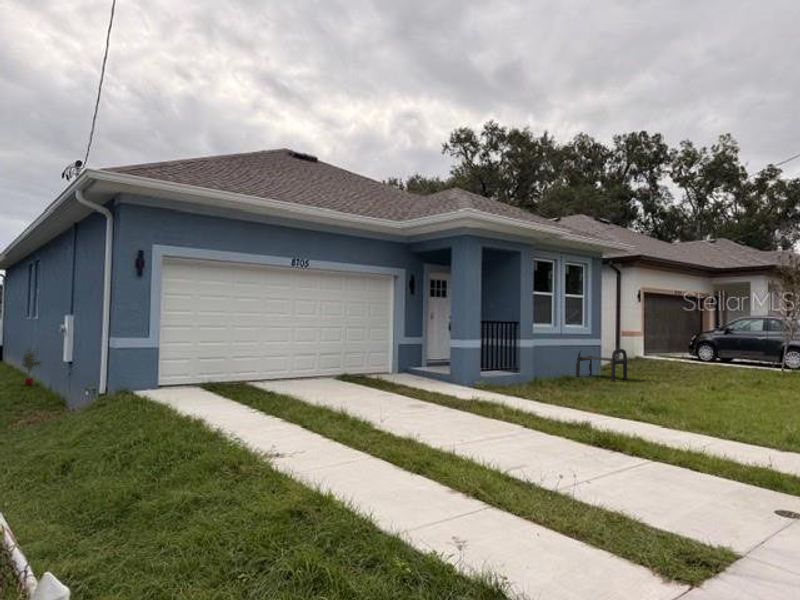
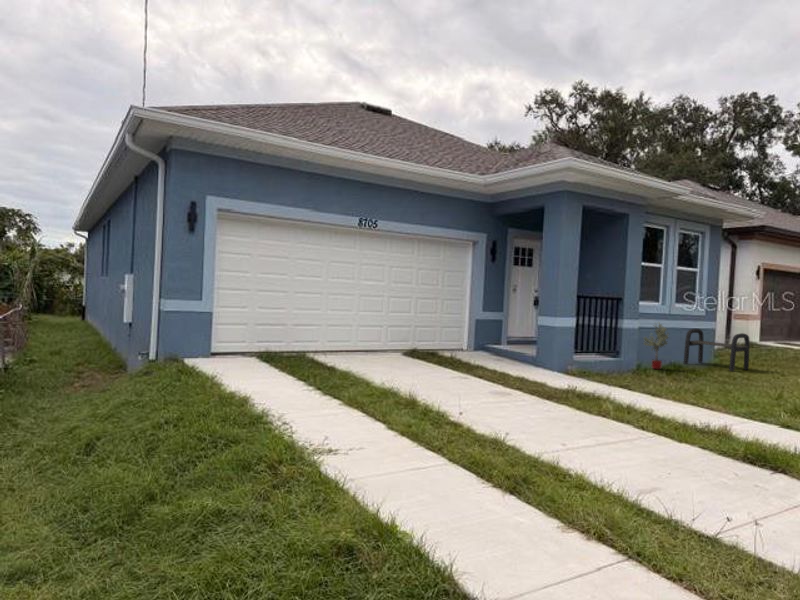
potted tree: present [22,349,42,386] -> present [644,324,668,370]

